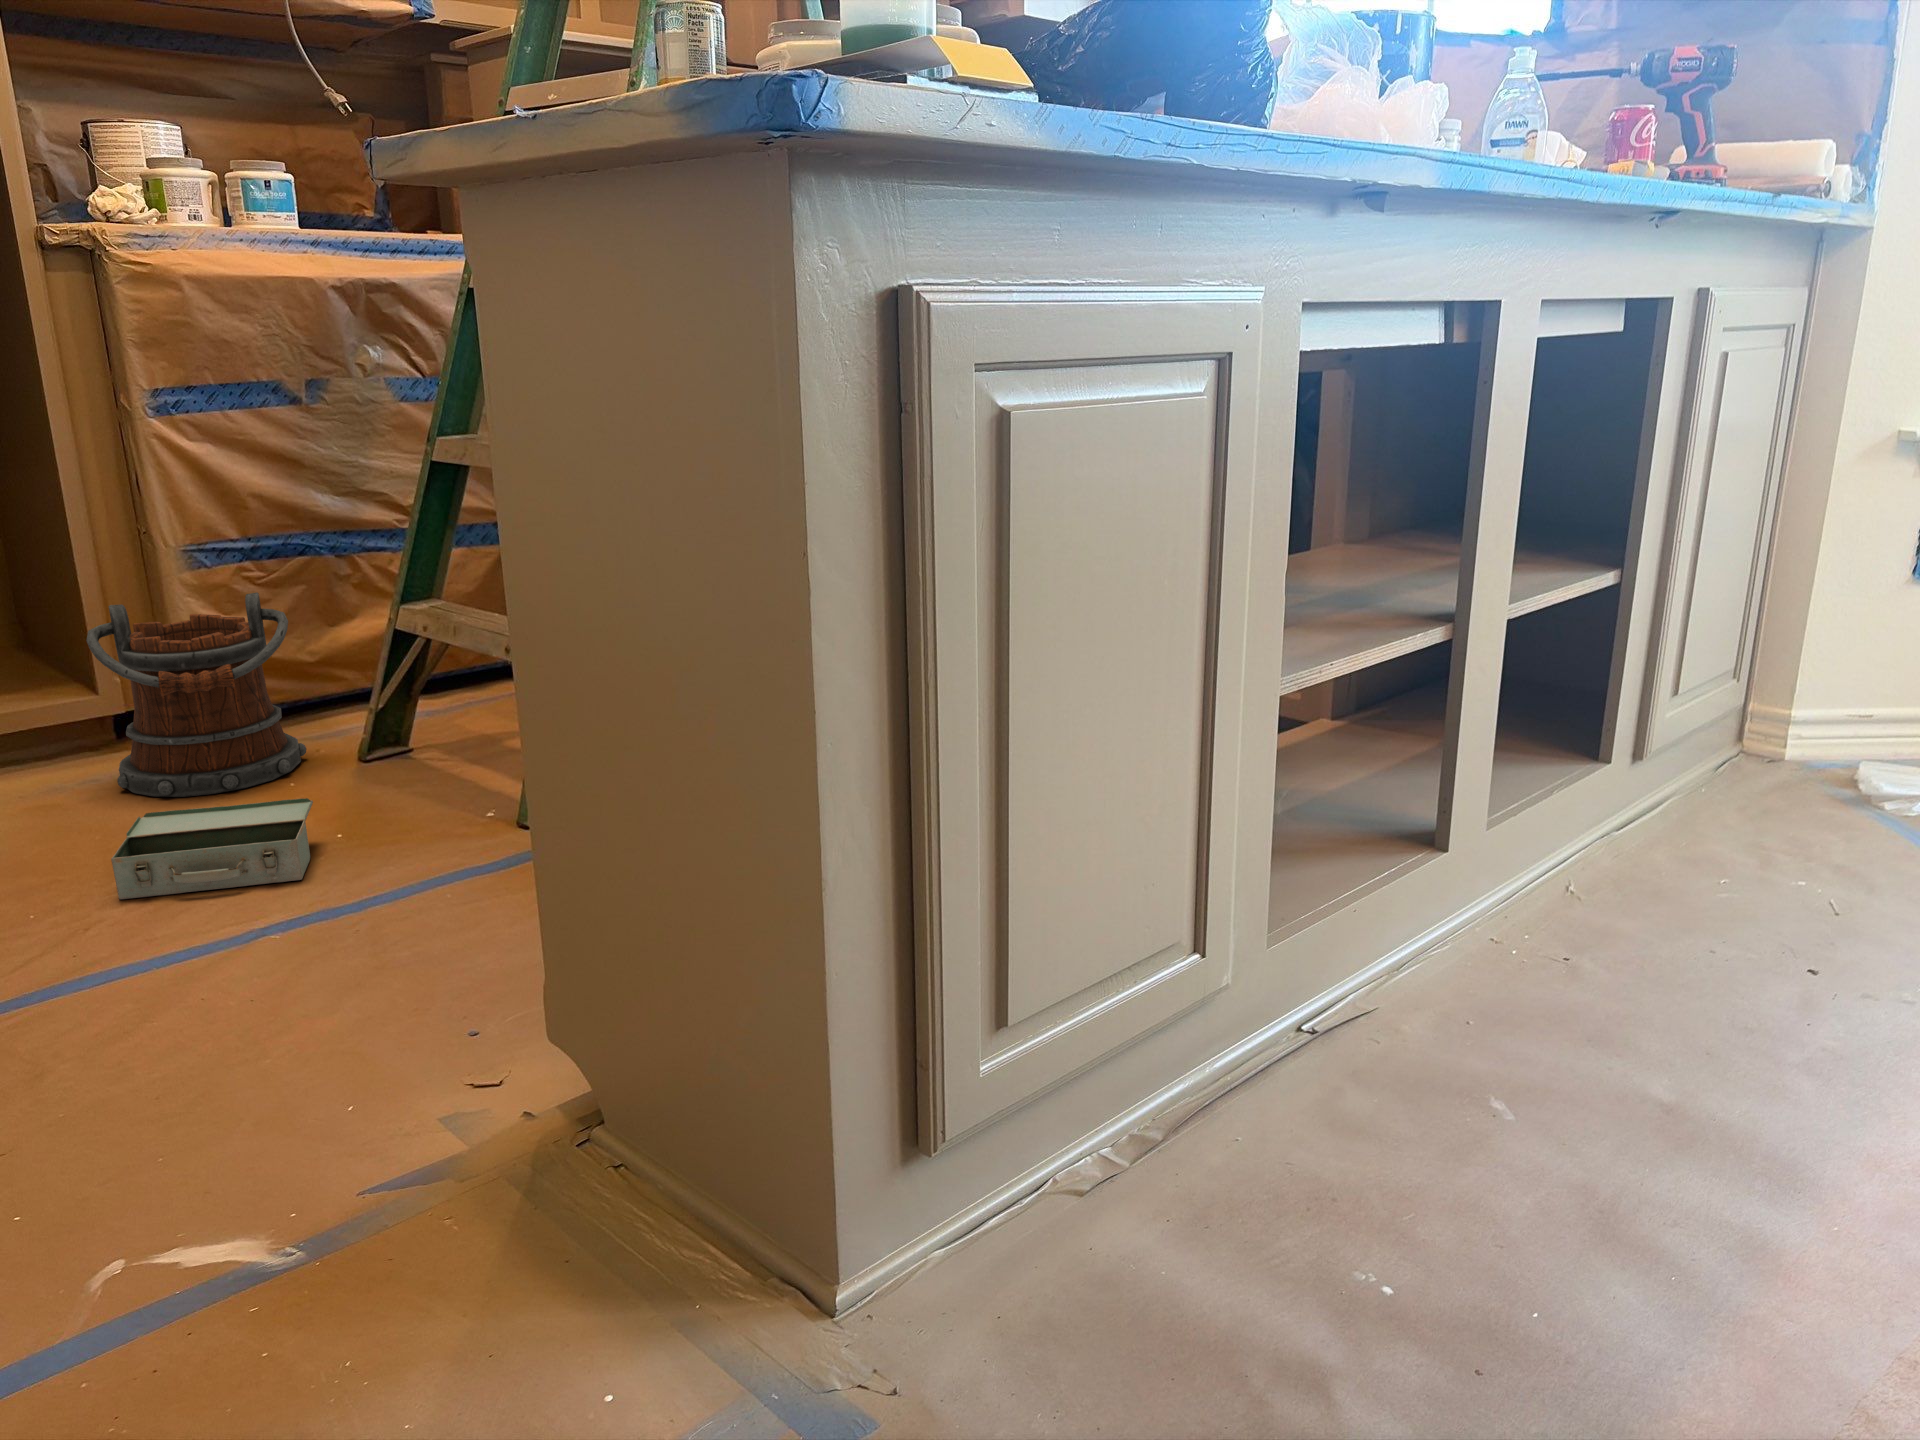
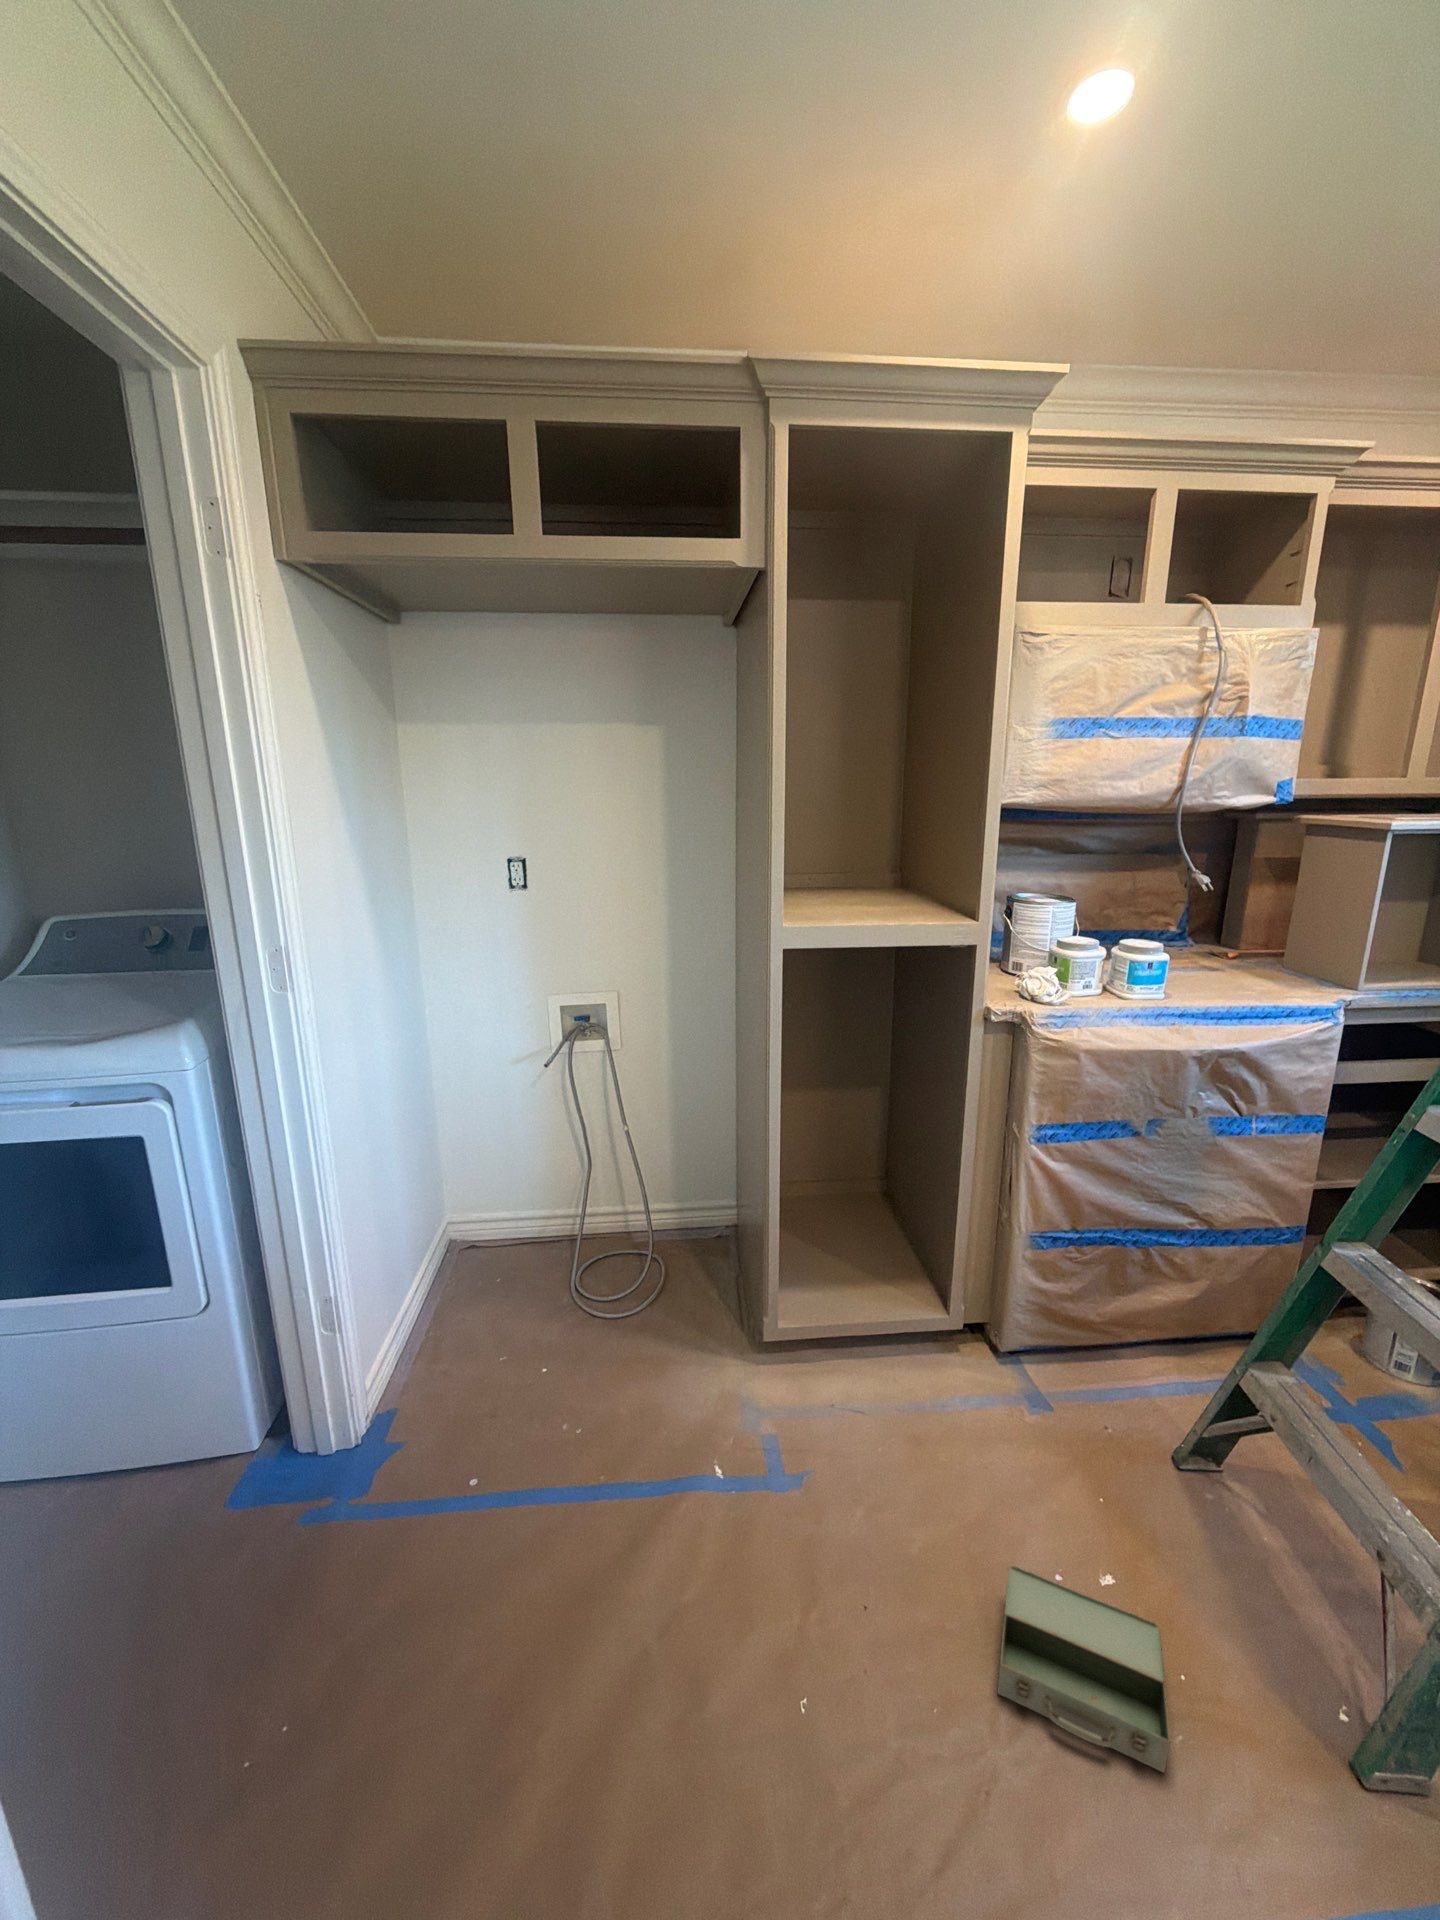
bucket: present [86,592,306,797] -> none [959,1290,1114,1475]

